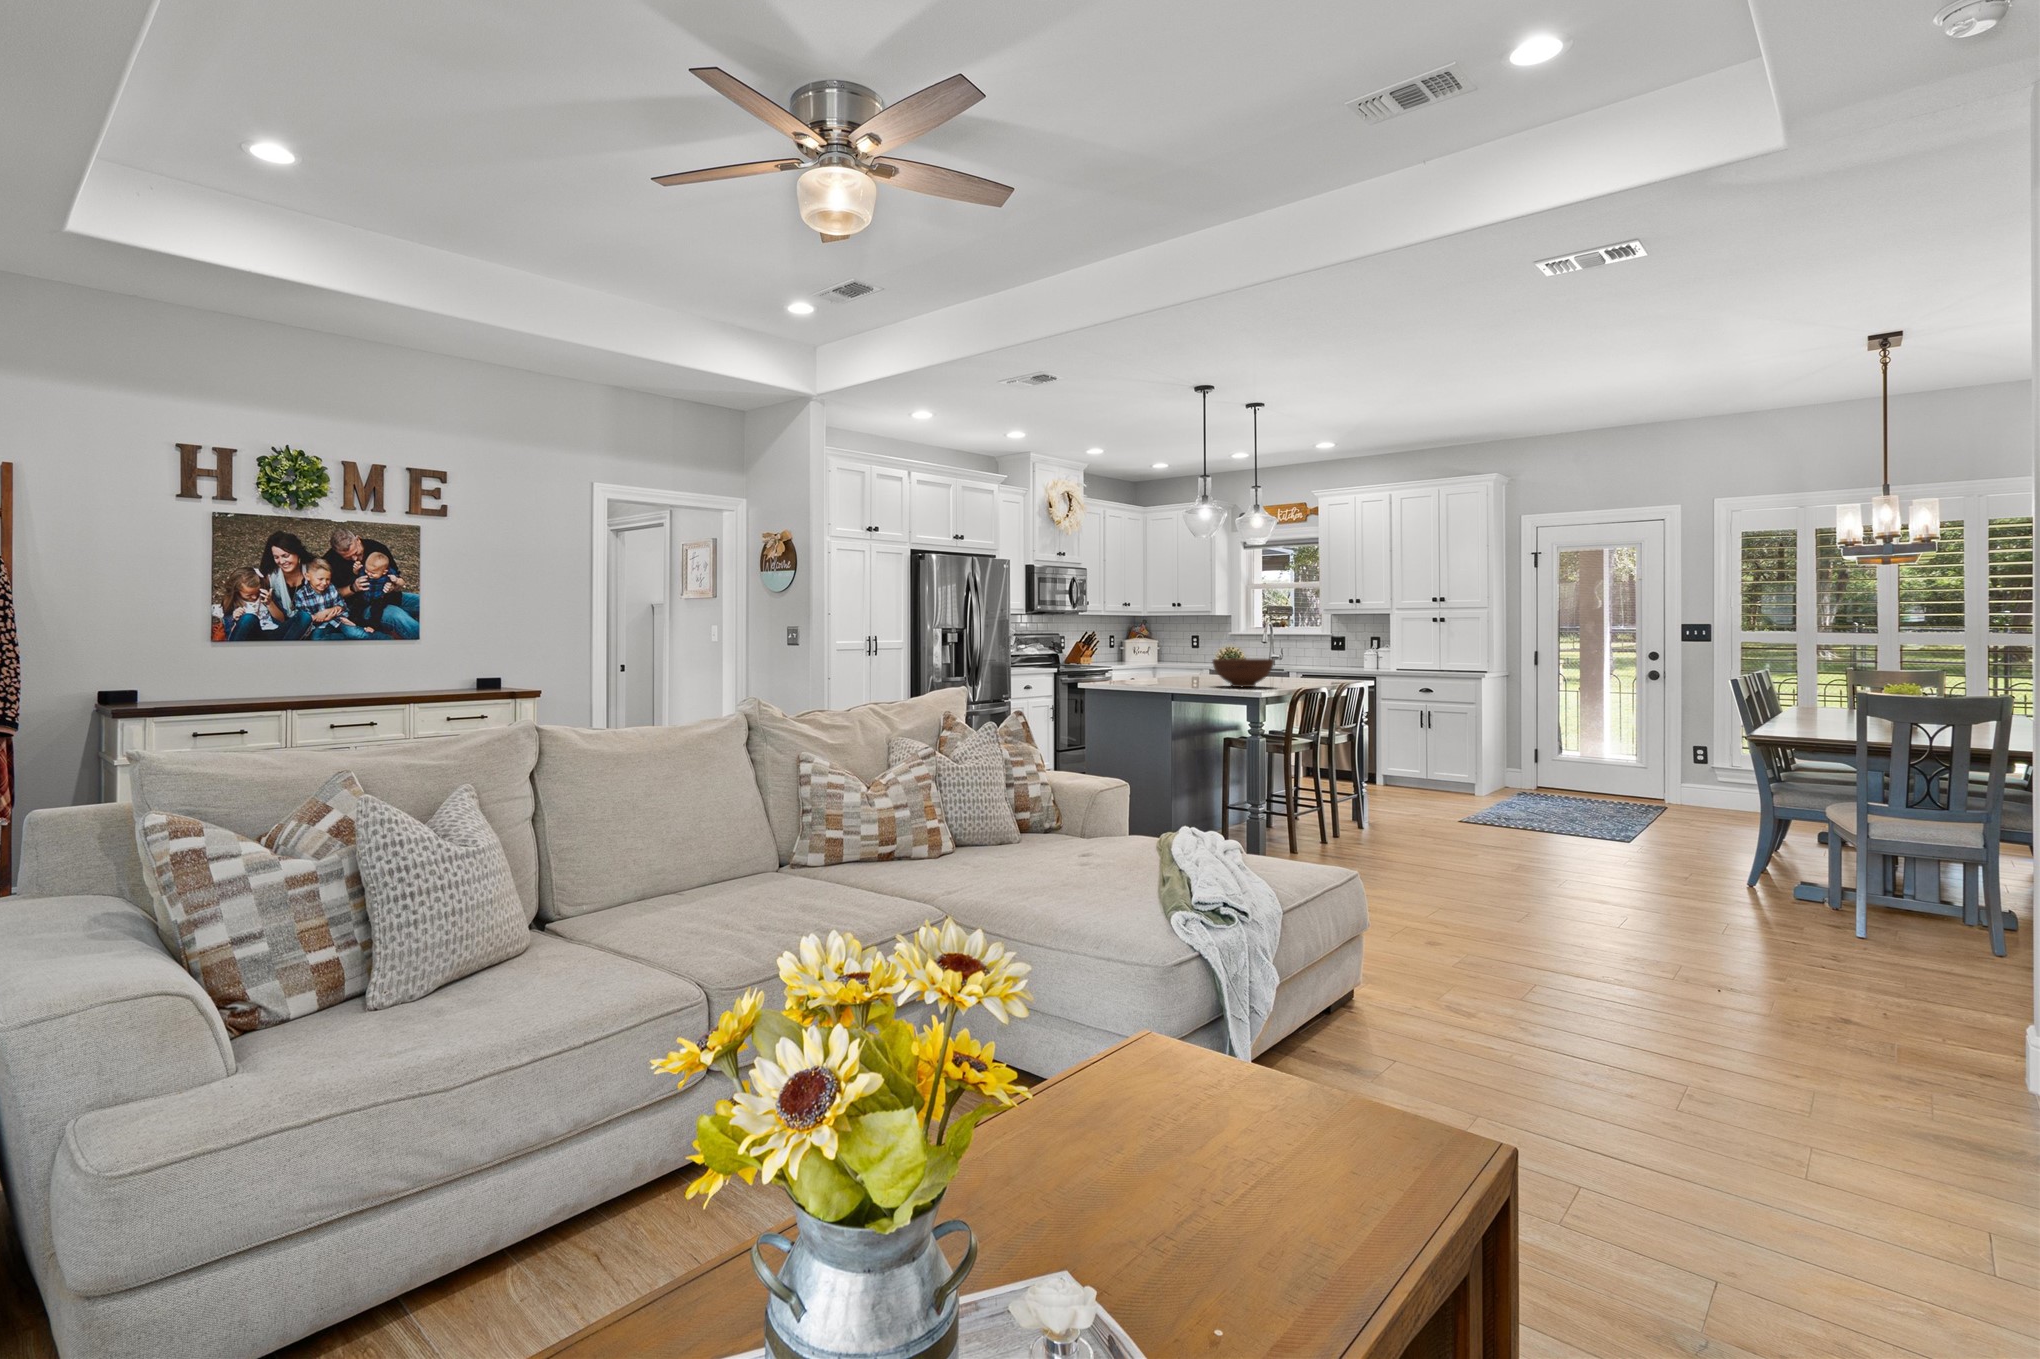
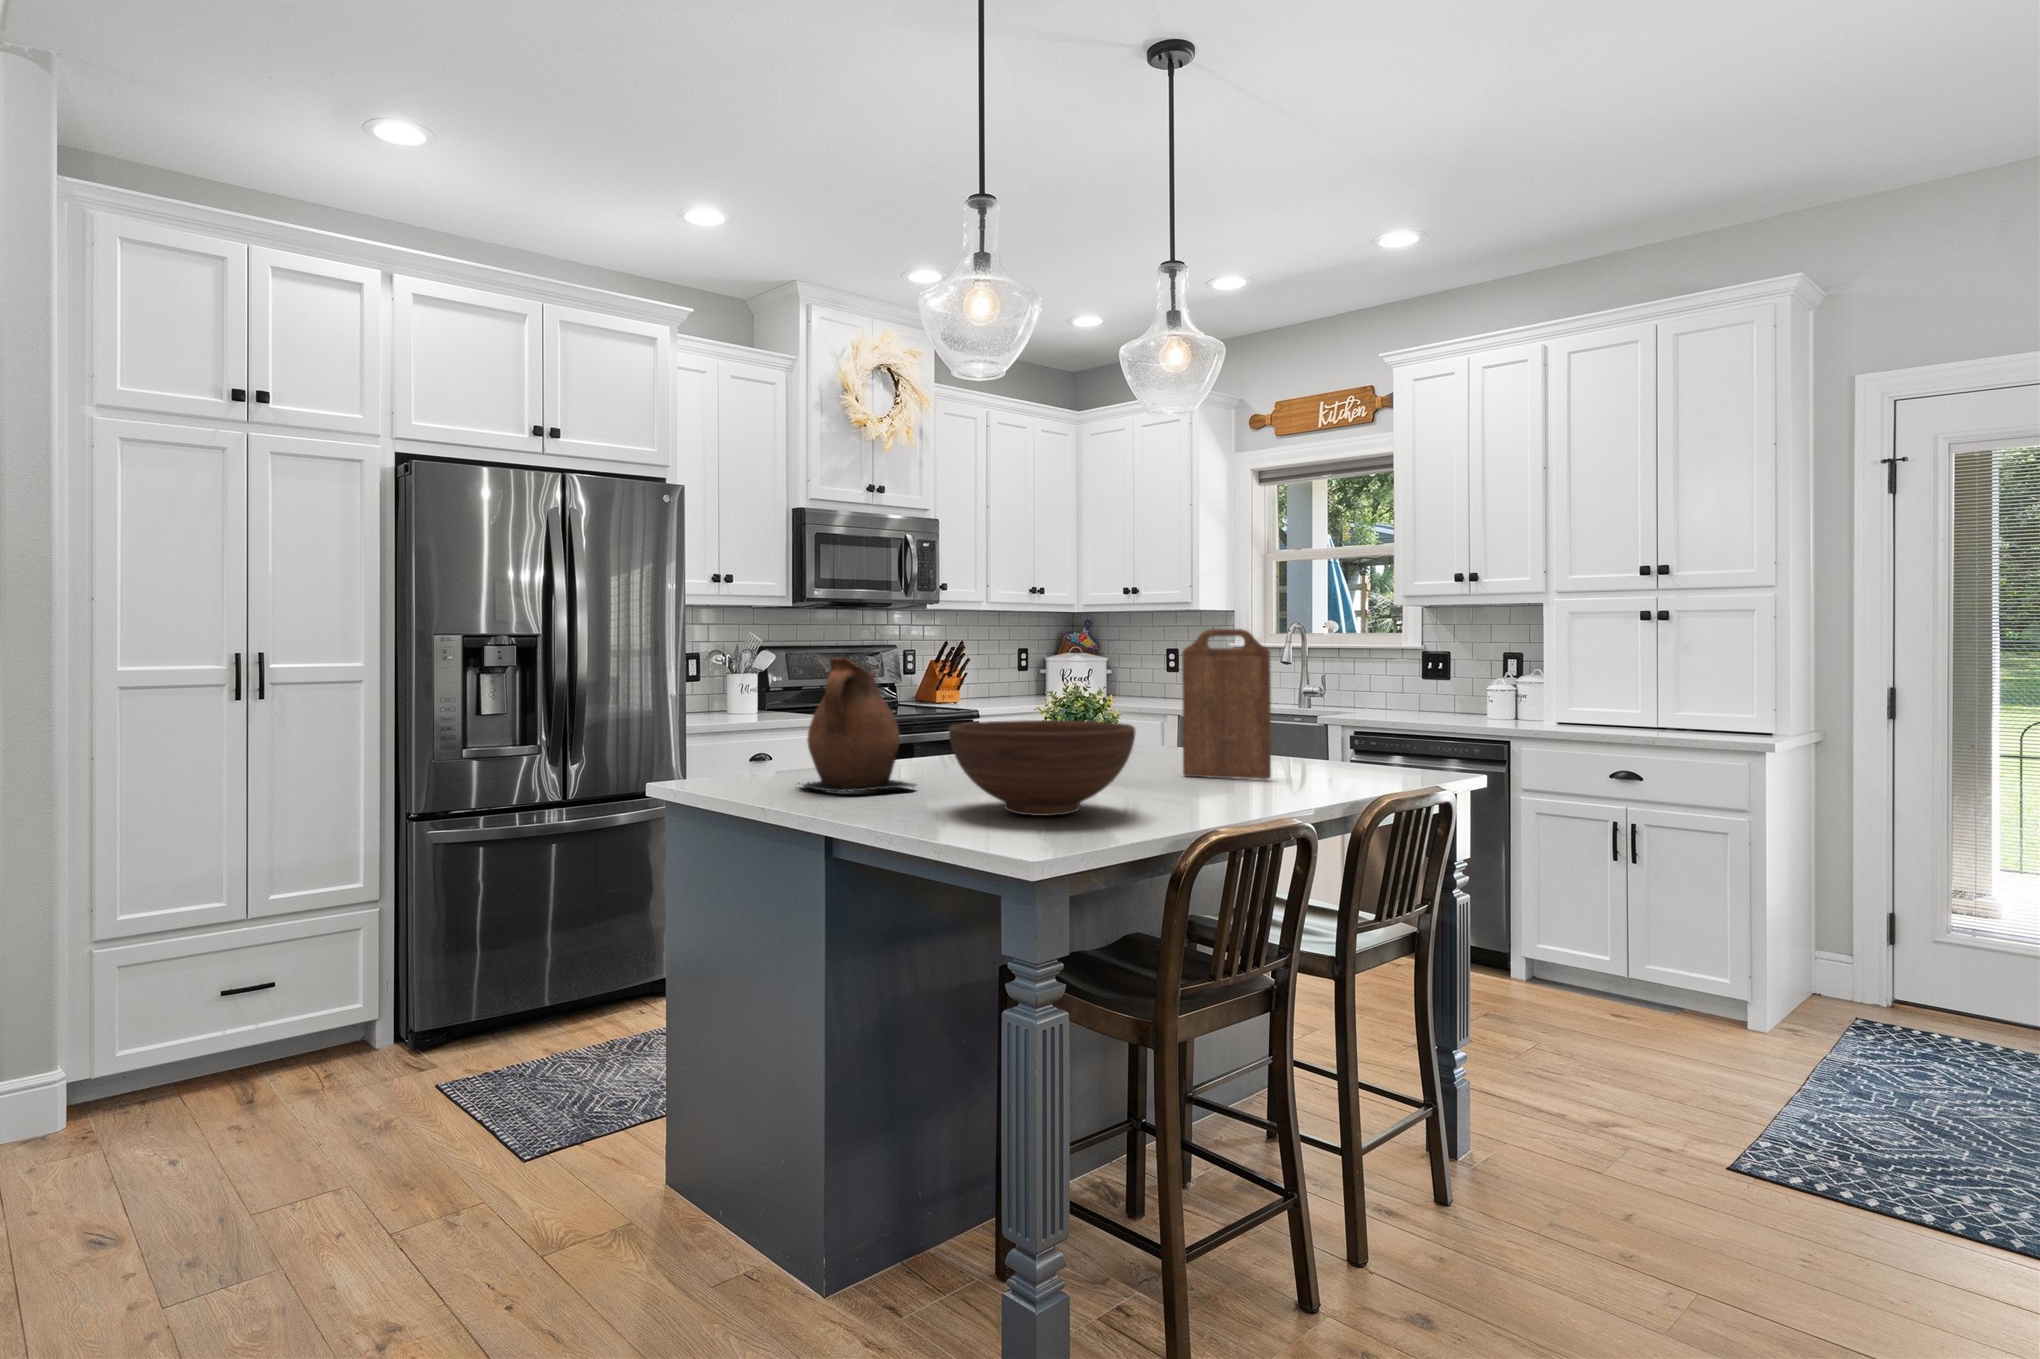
cutting board: none [1267,627,1301,682] -> present [1182,629,1271,779]
ceramic pitcher: none [1143,638,1187,683] -> present [795,658,916,792]

